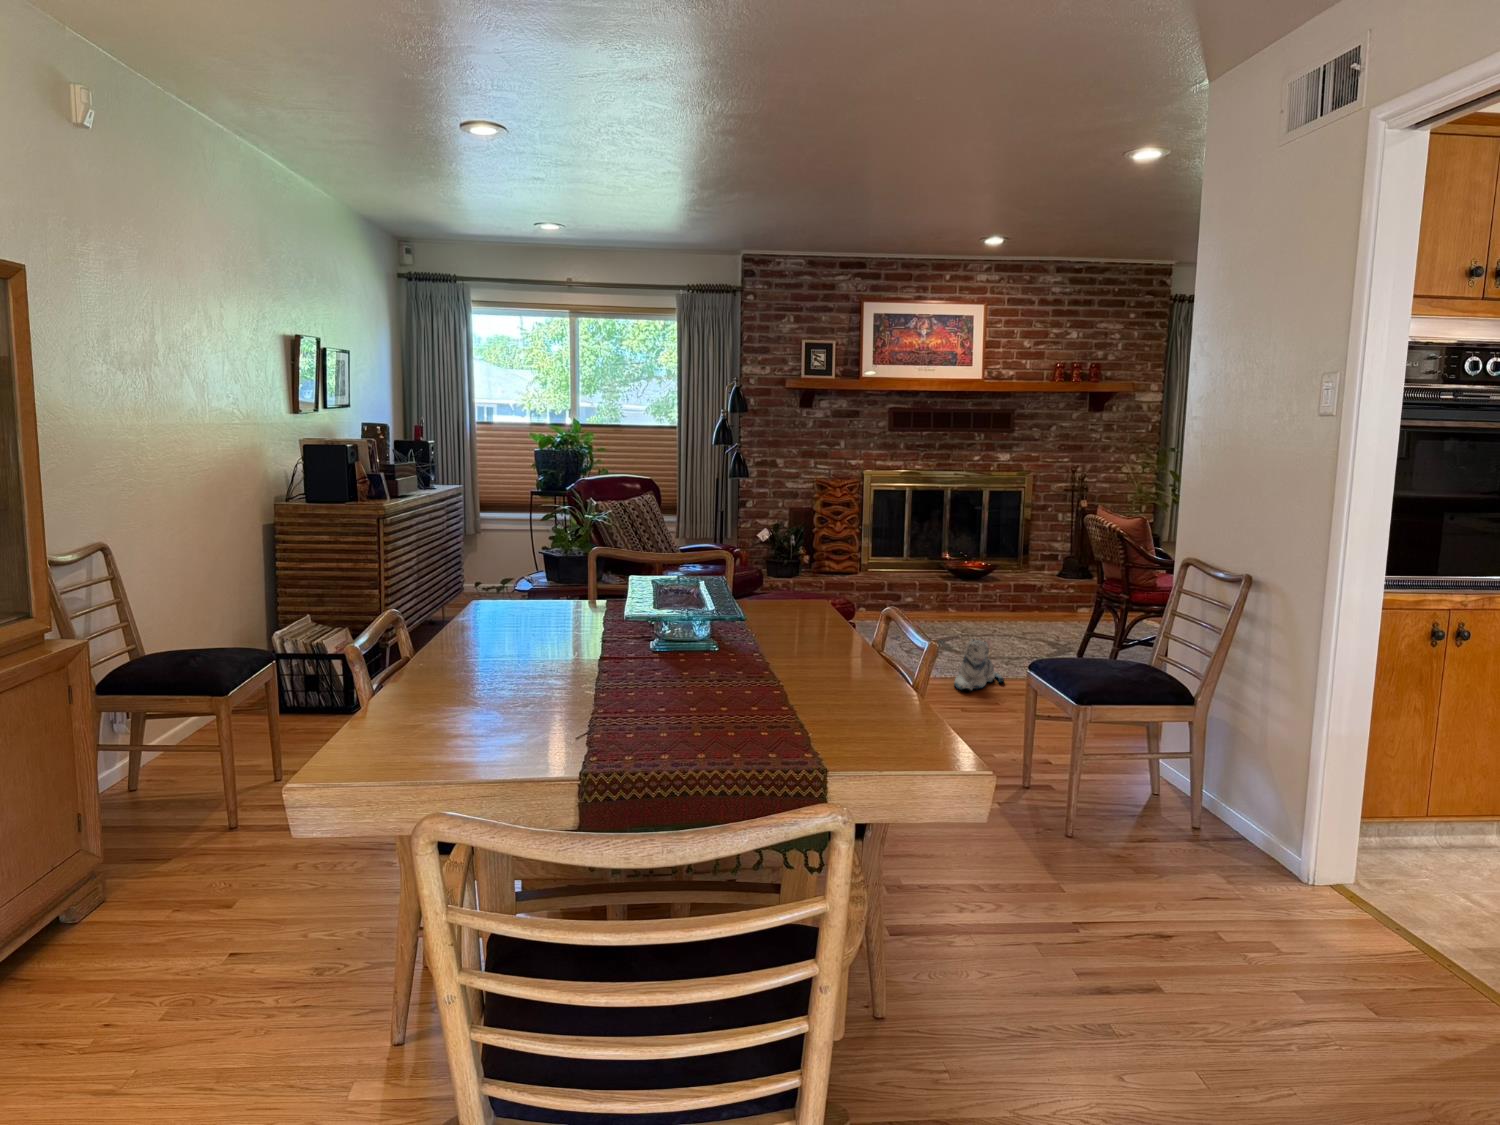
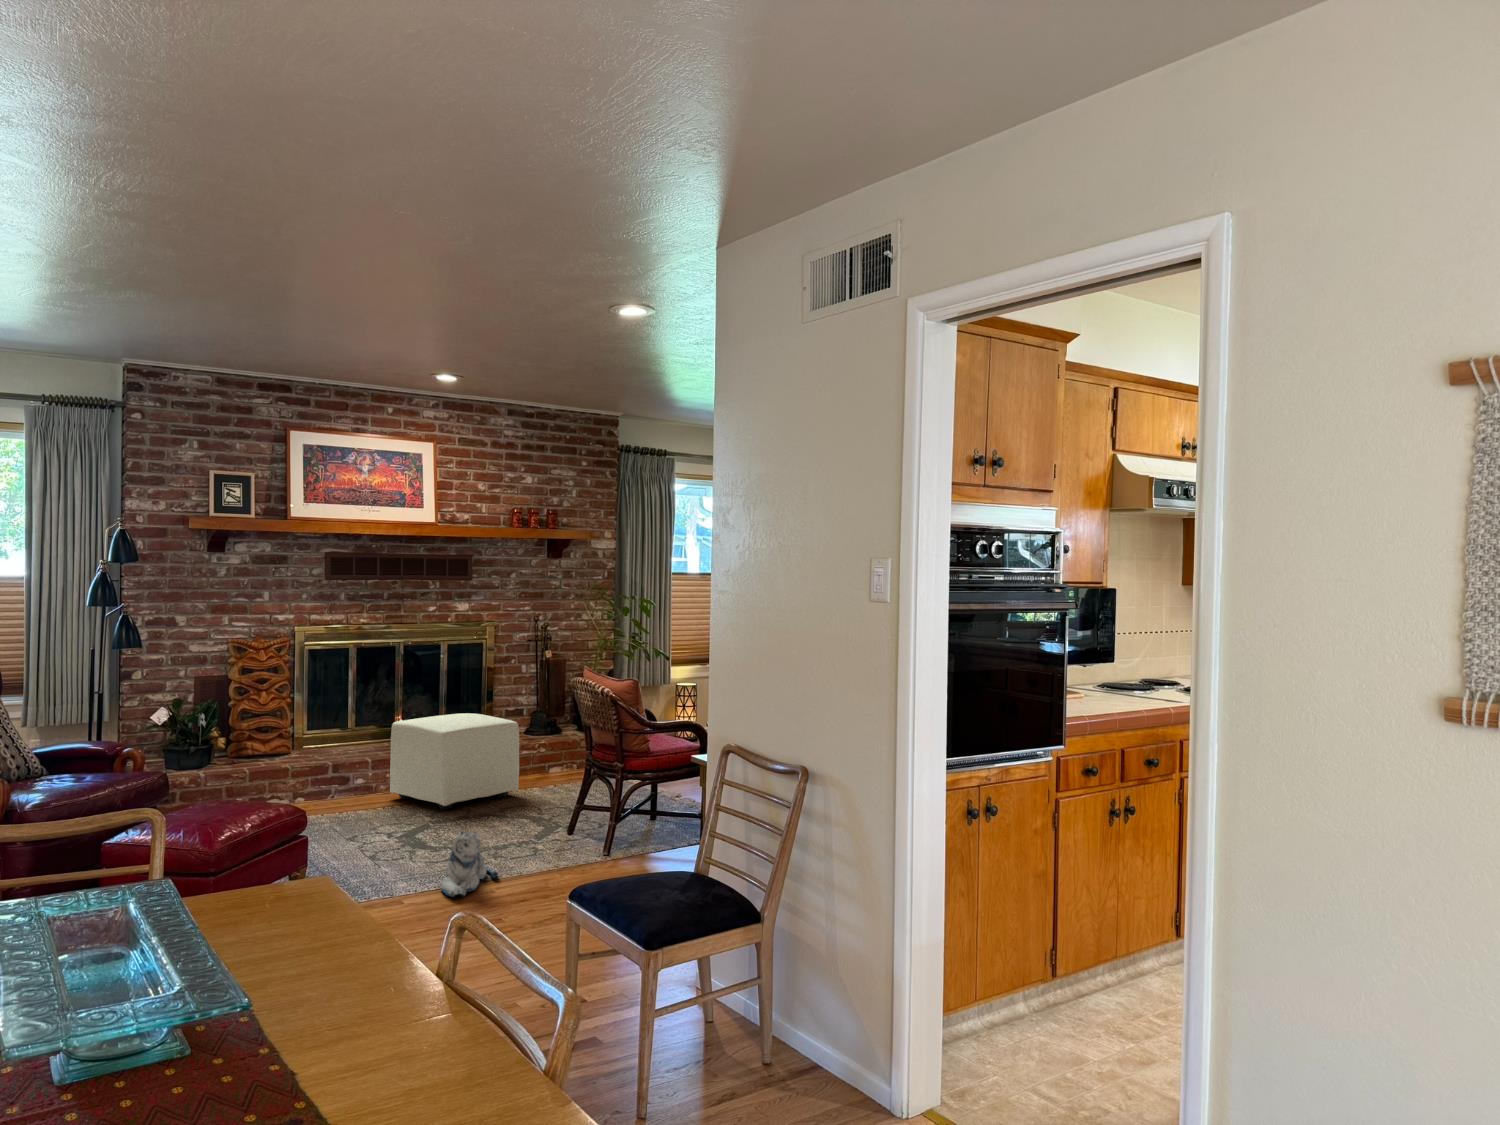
ottoman: none [933,551,1046,630] -> present [390,713,519,809]

